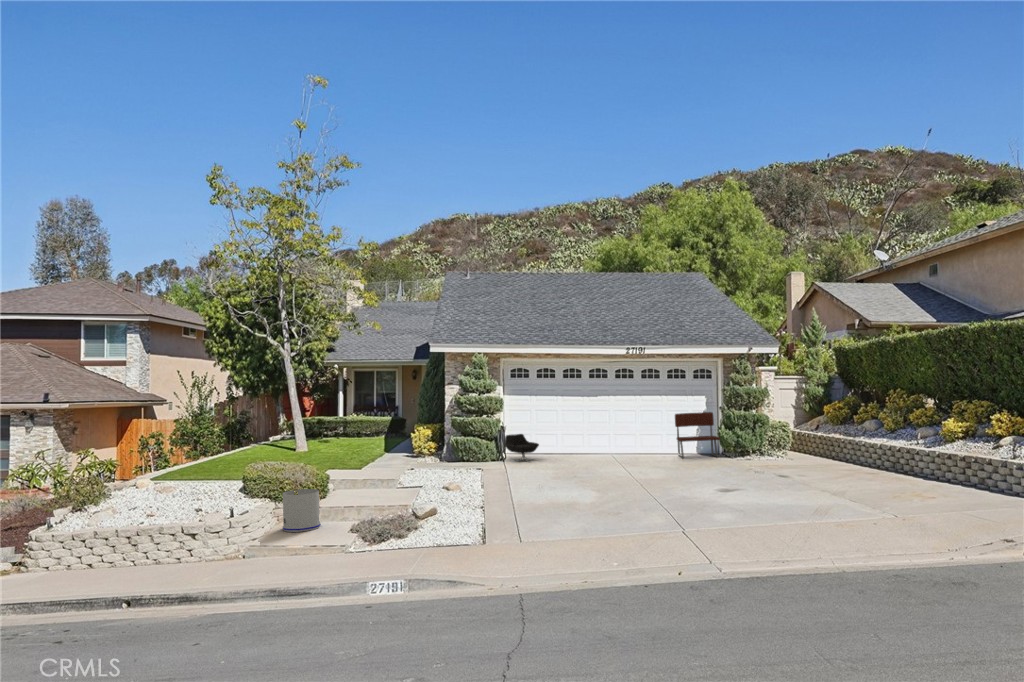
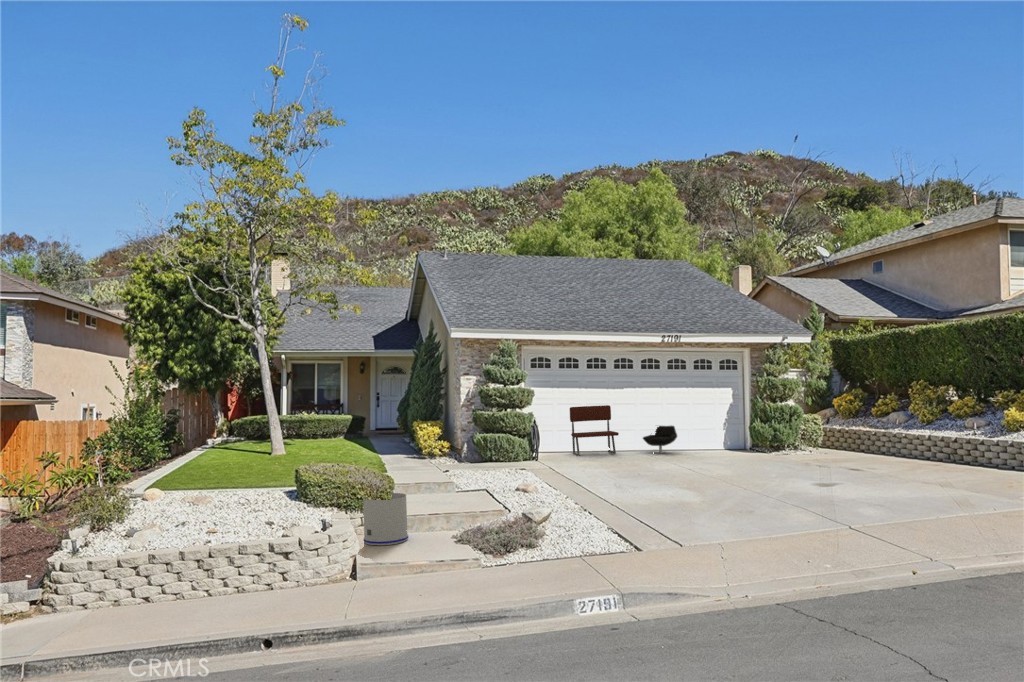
bench: present [675,412,720,458] -> present [570,405,619,456]
lounge chair: present [505,434,539,460] -> present [643,426,677,454]

